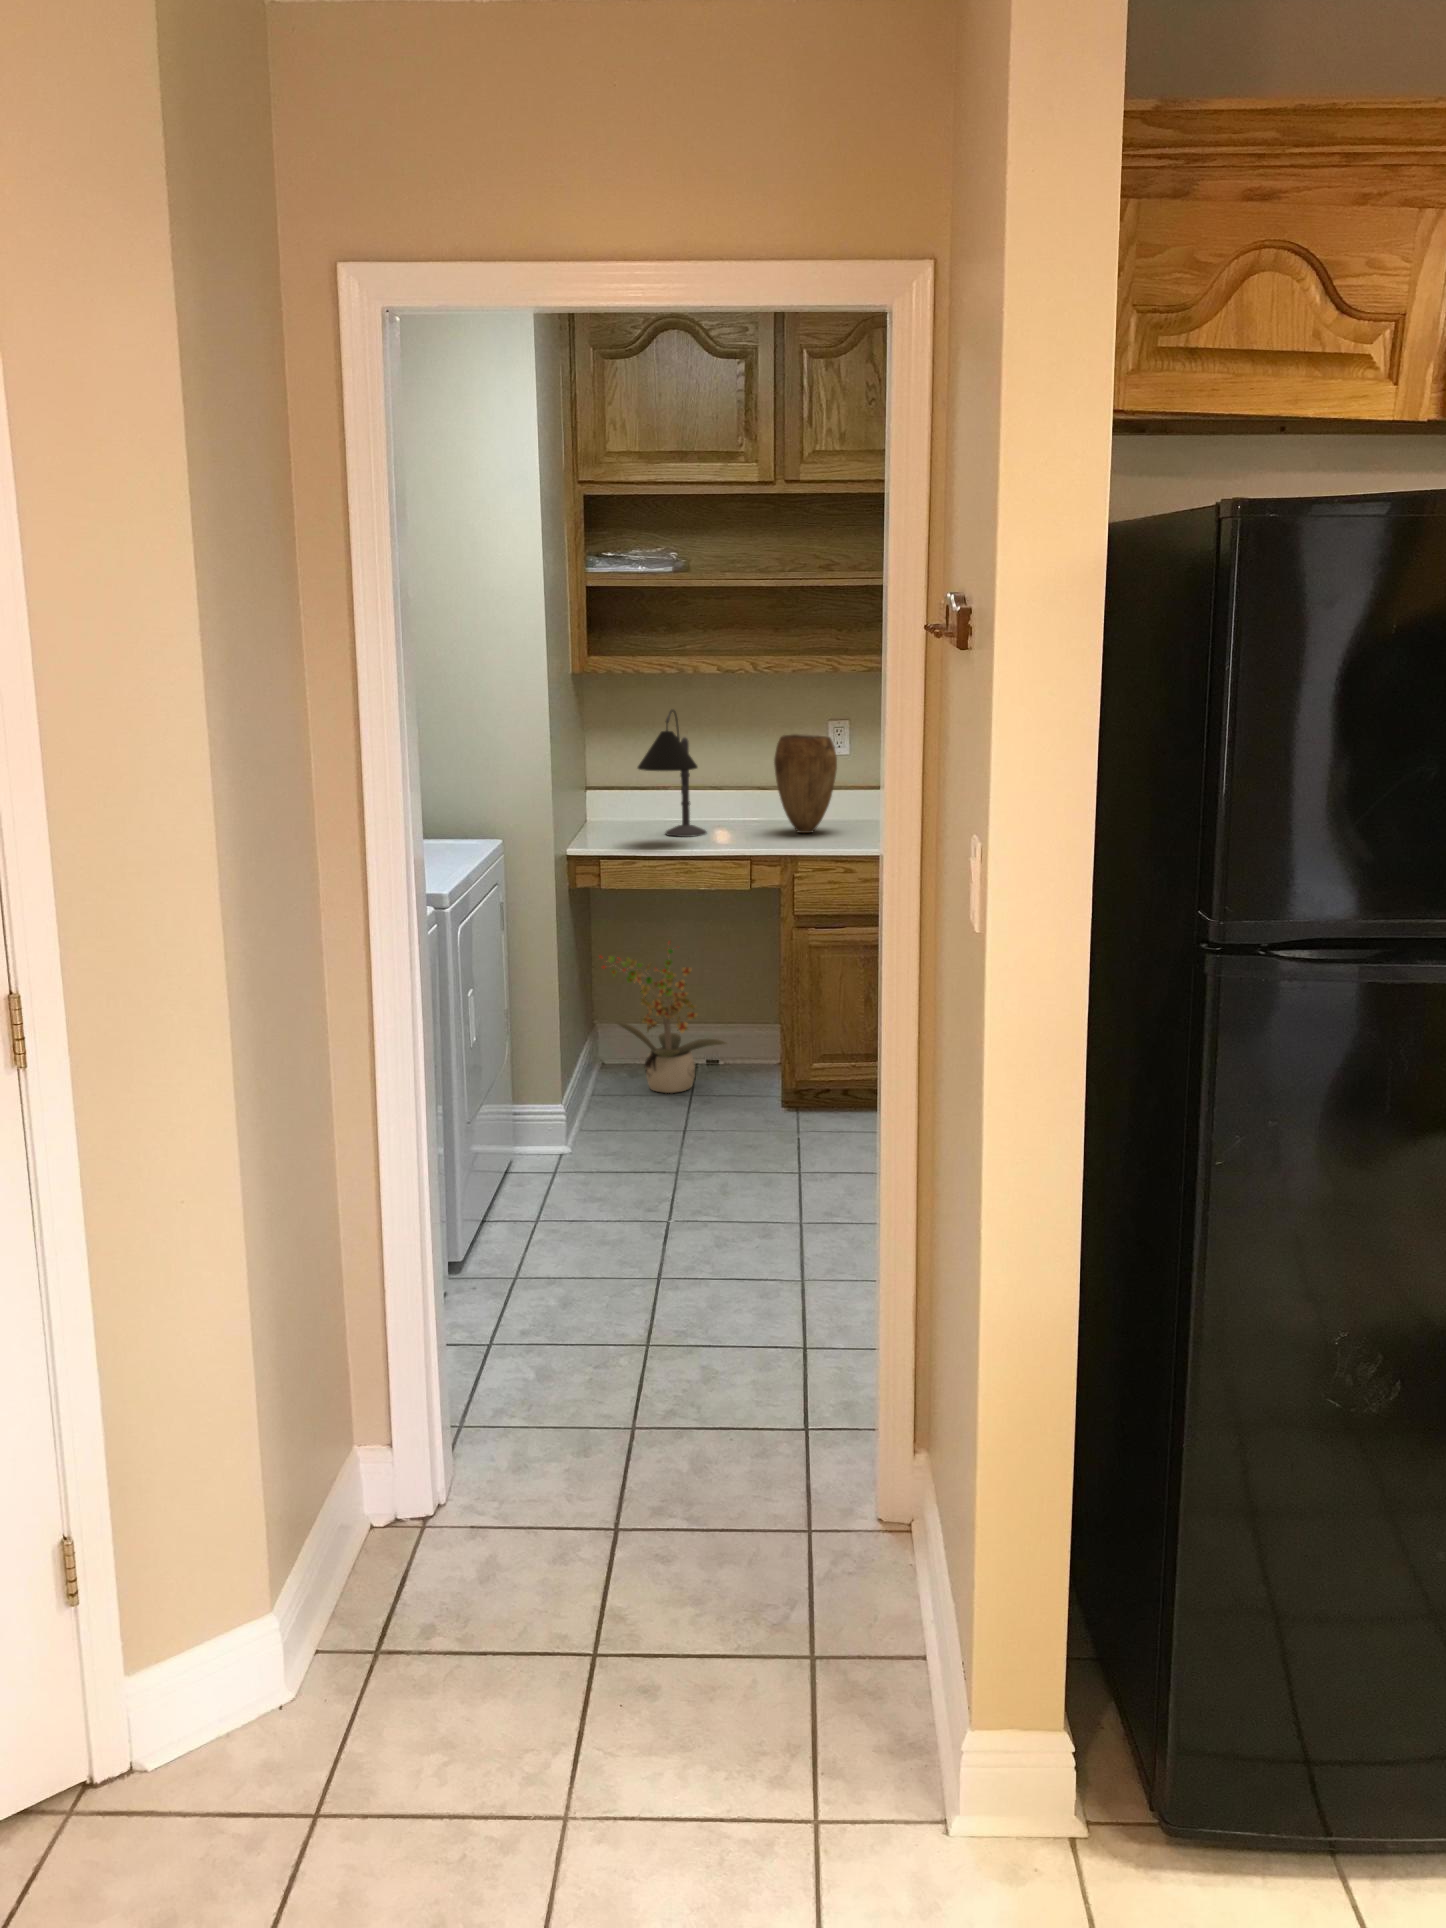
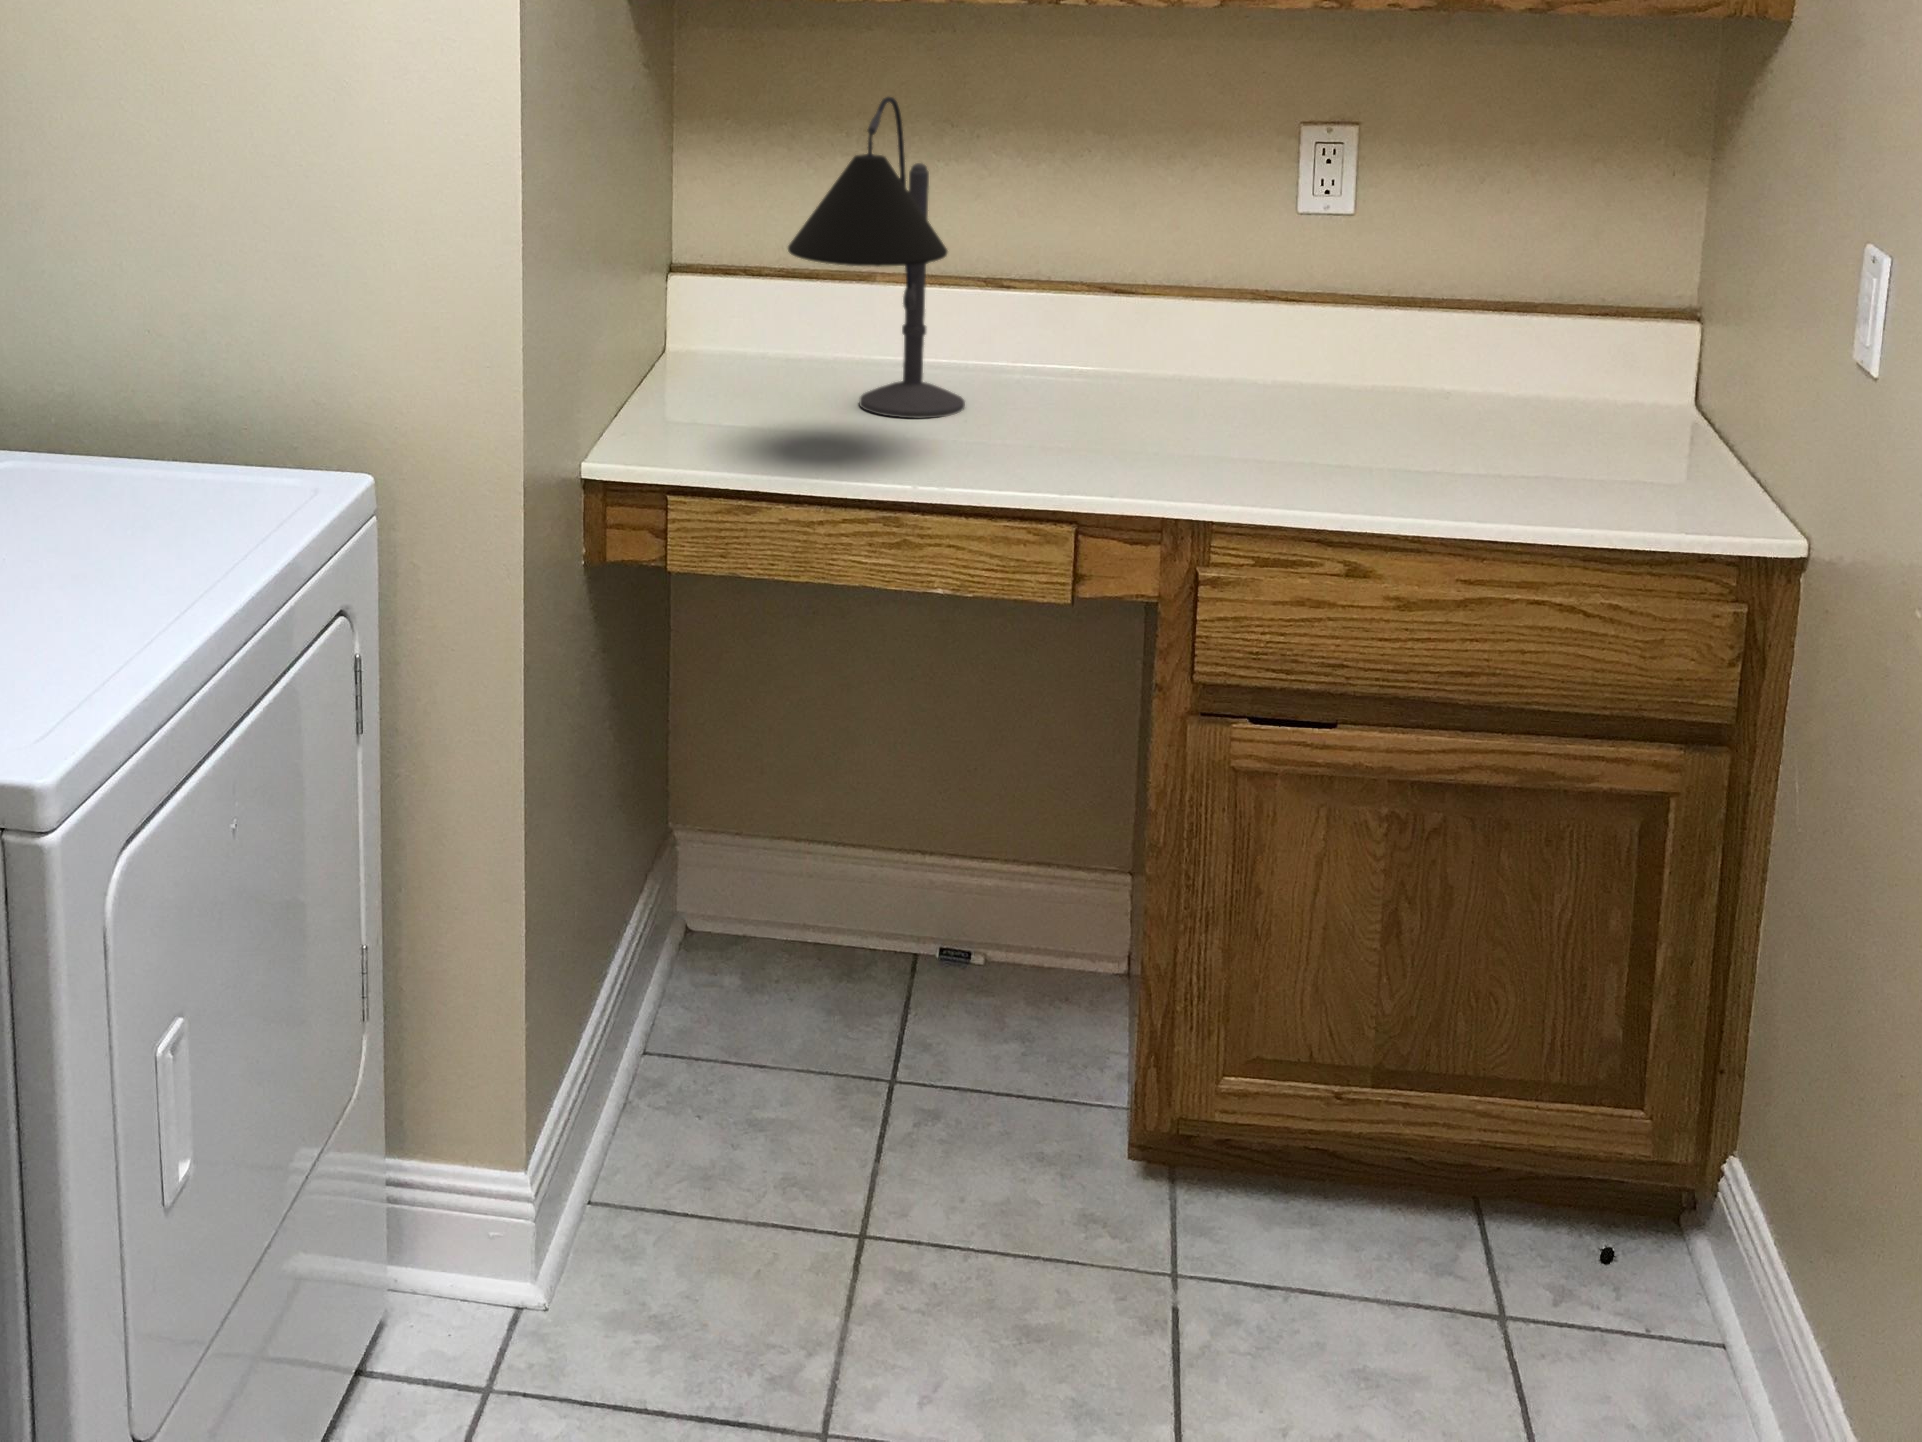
vase: present [774,734,837,833] -> none [1151,165,1322,428]
potted plant: present [599,942,726,1093] -> none [677,666,994,1065]

